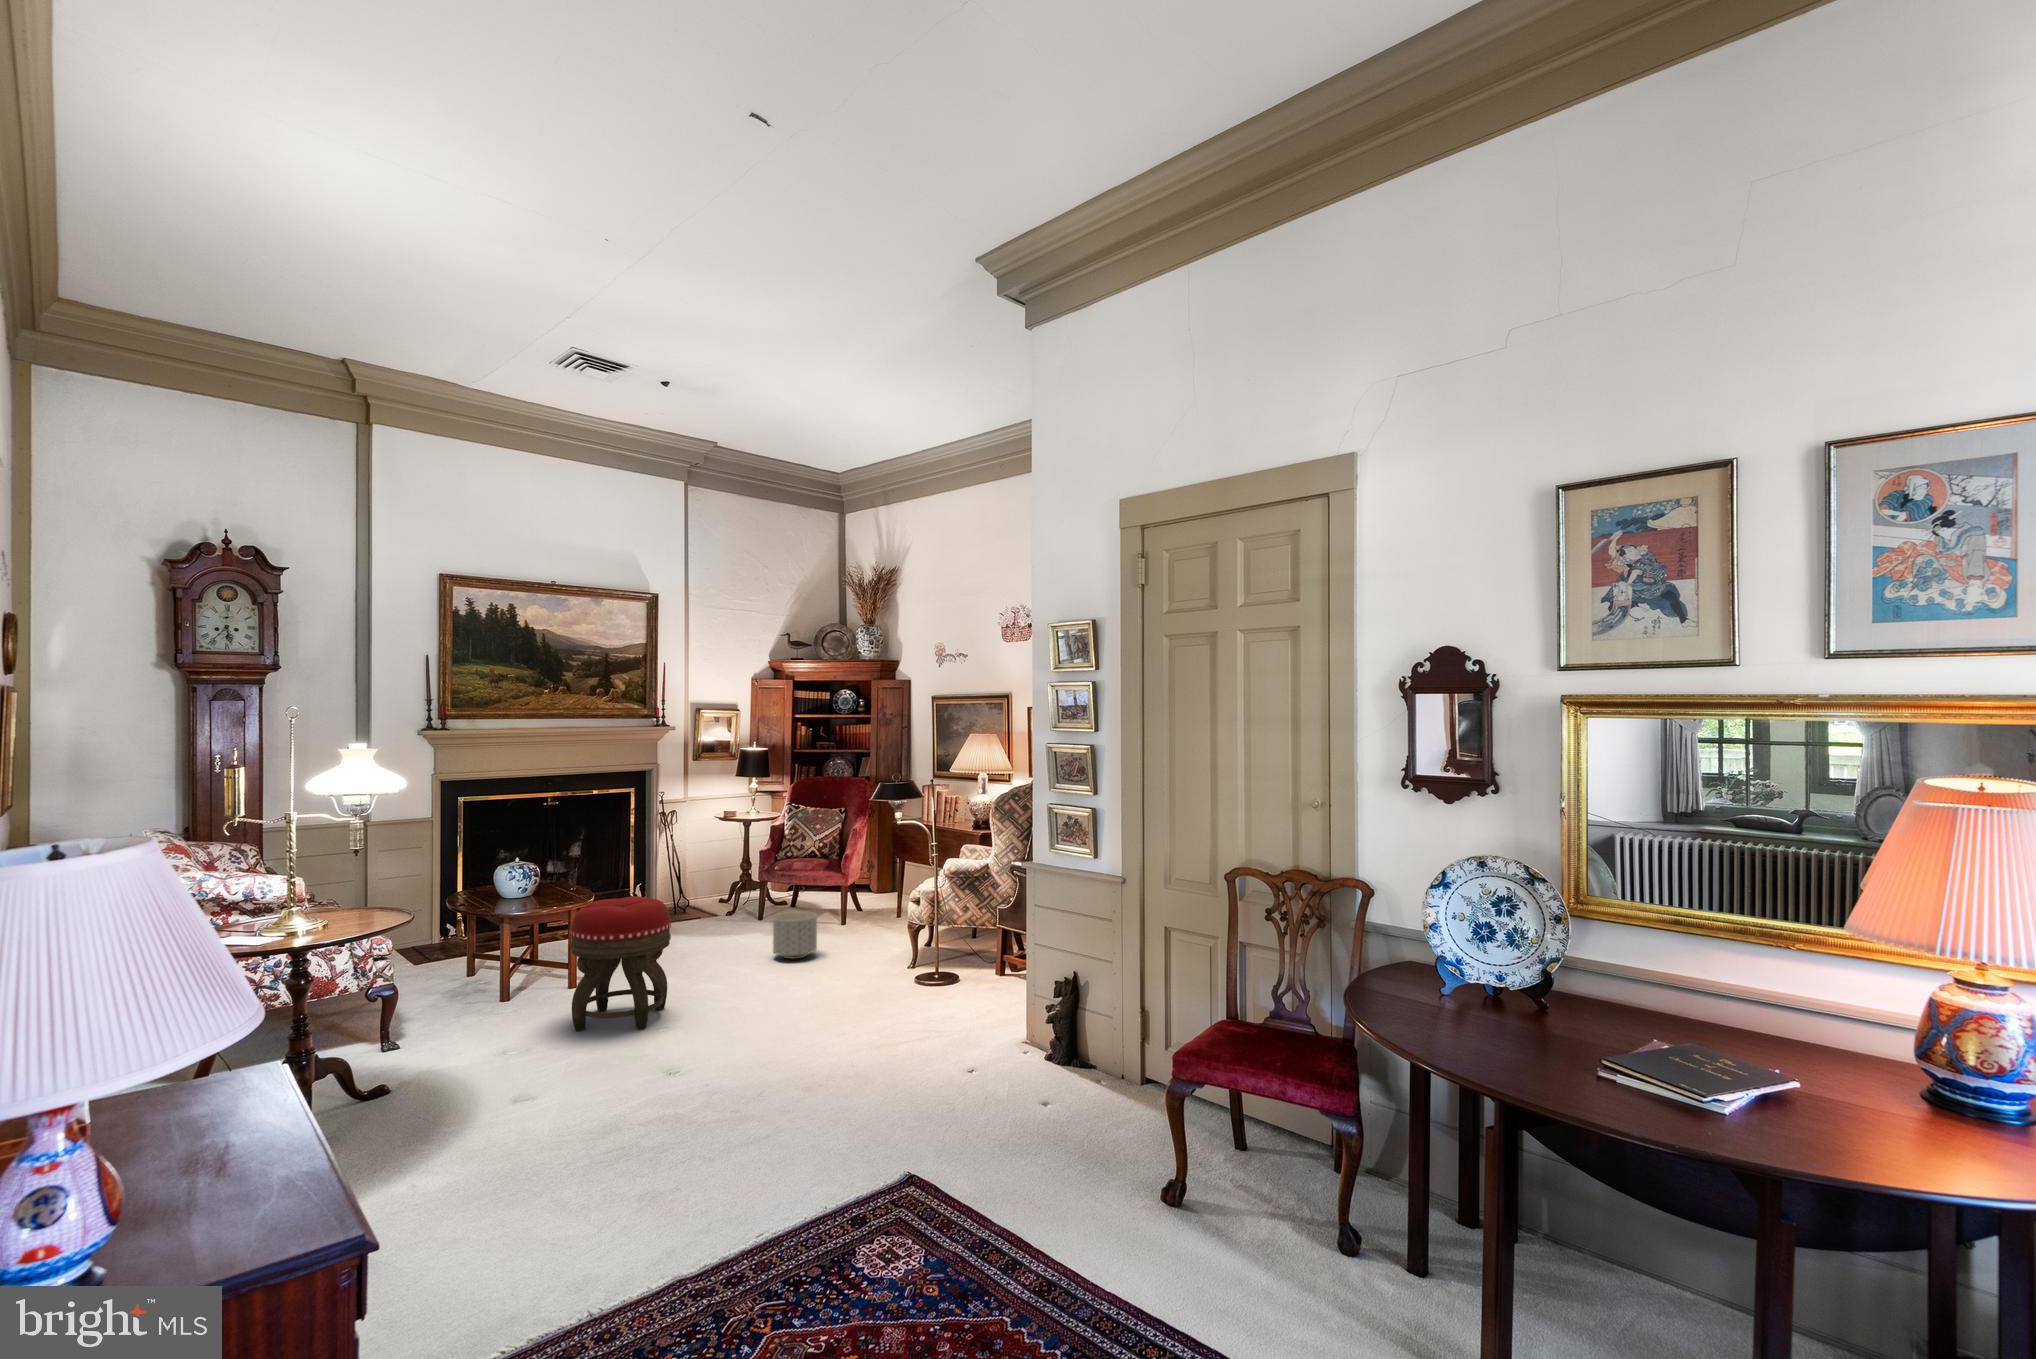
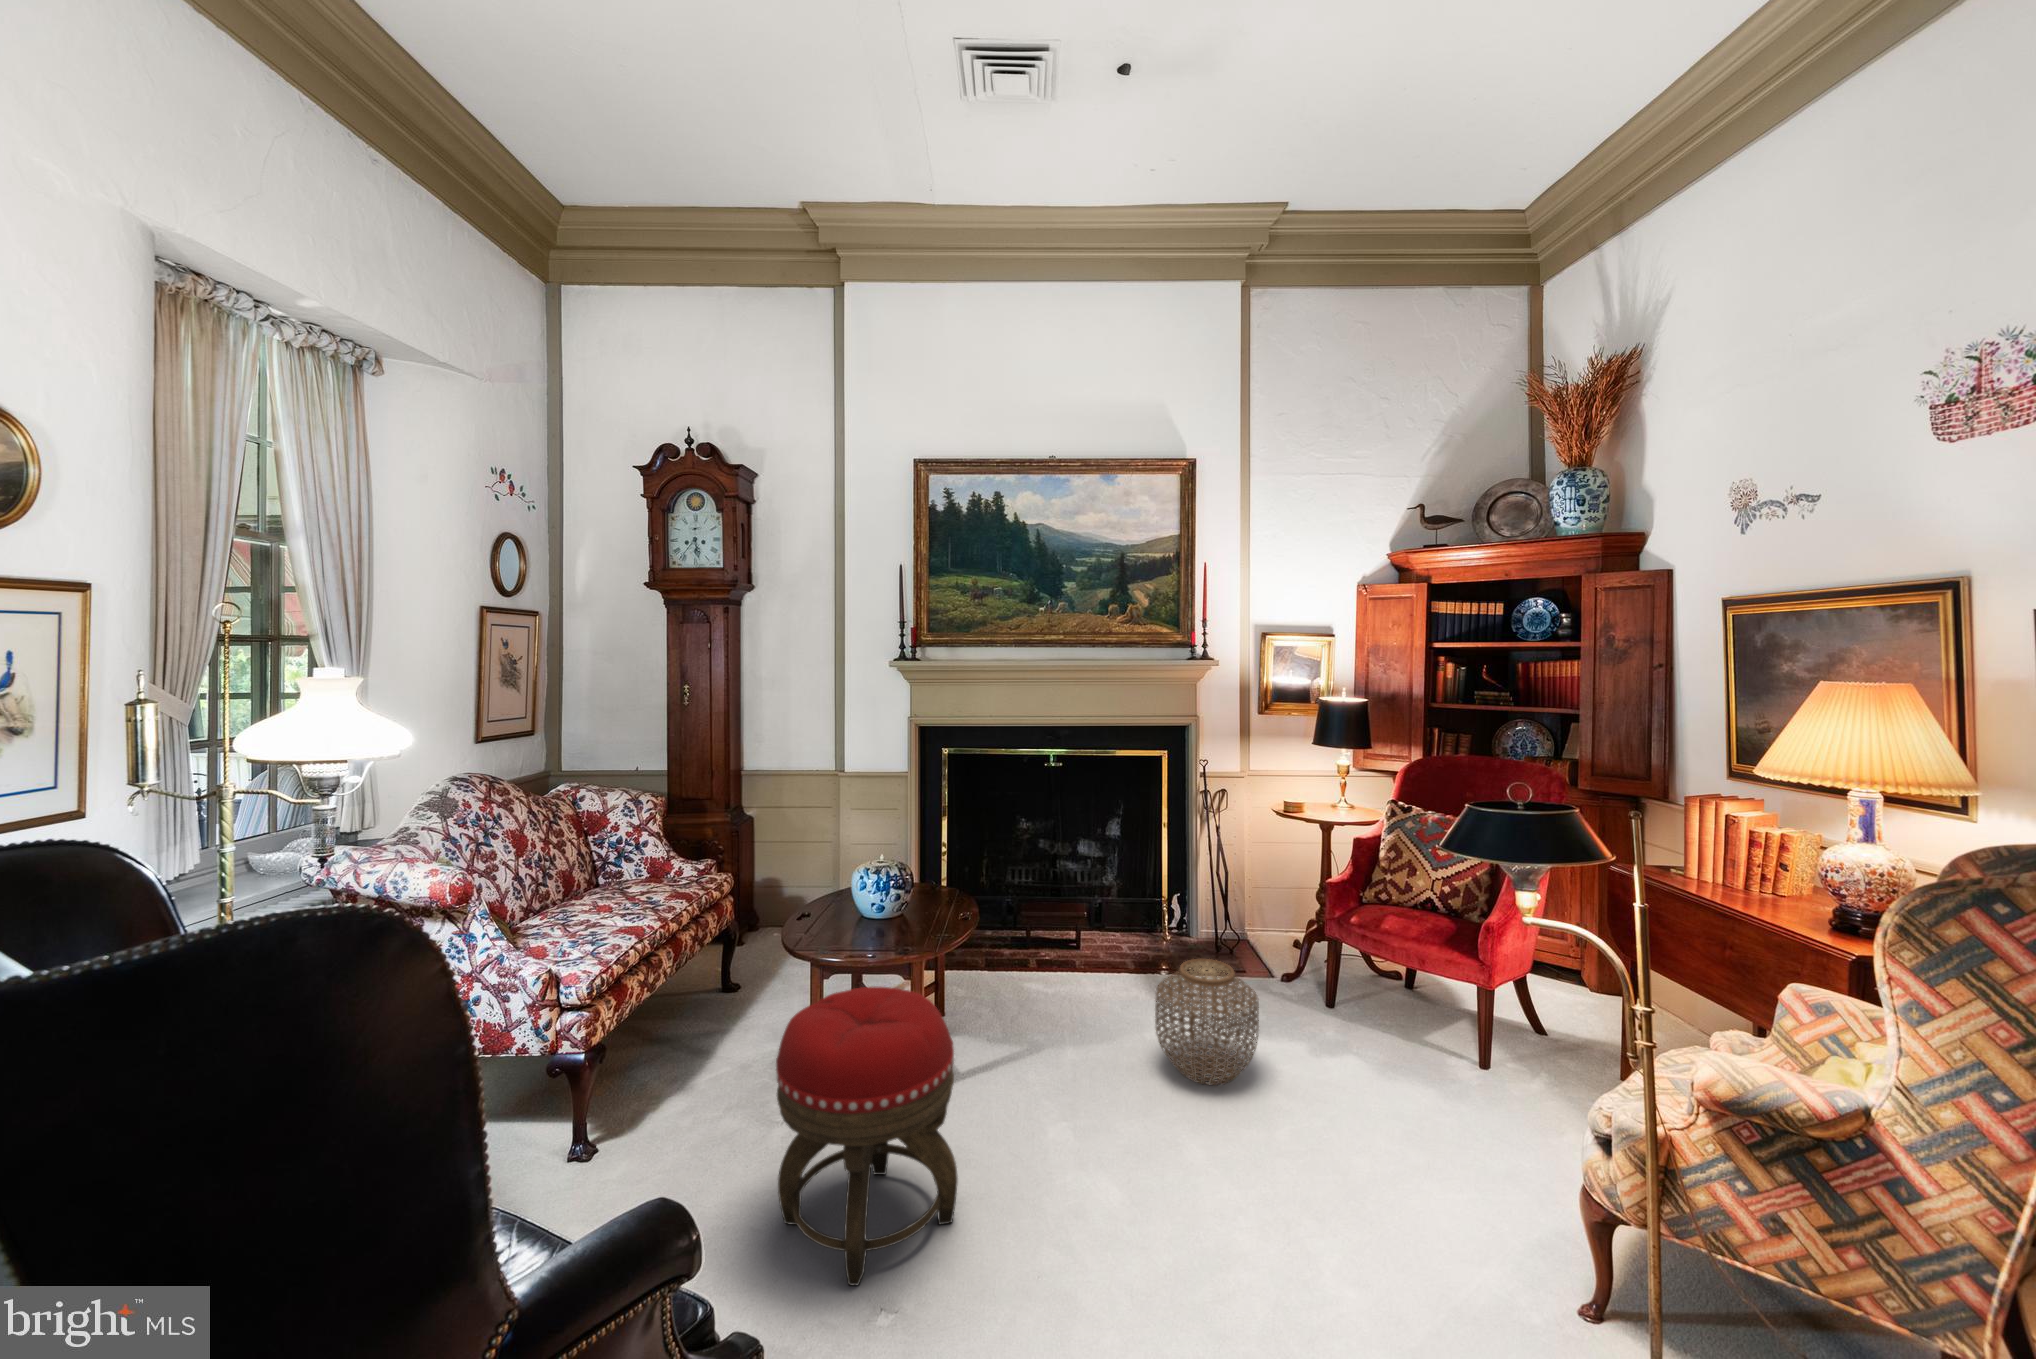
woven basket: none [699,889,759,955] -> present [1155,959,1259,1085]
planter: present [773,911,817,959] -> none [1253,1045,1347,1162]

